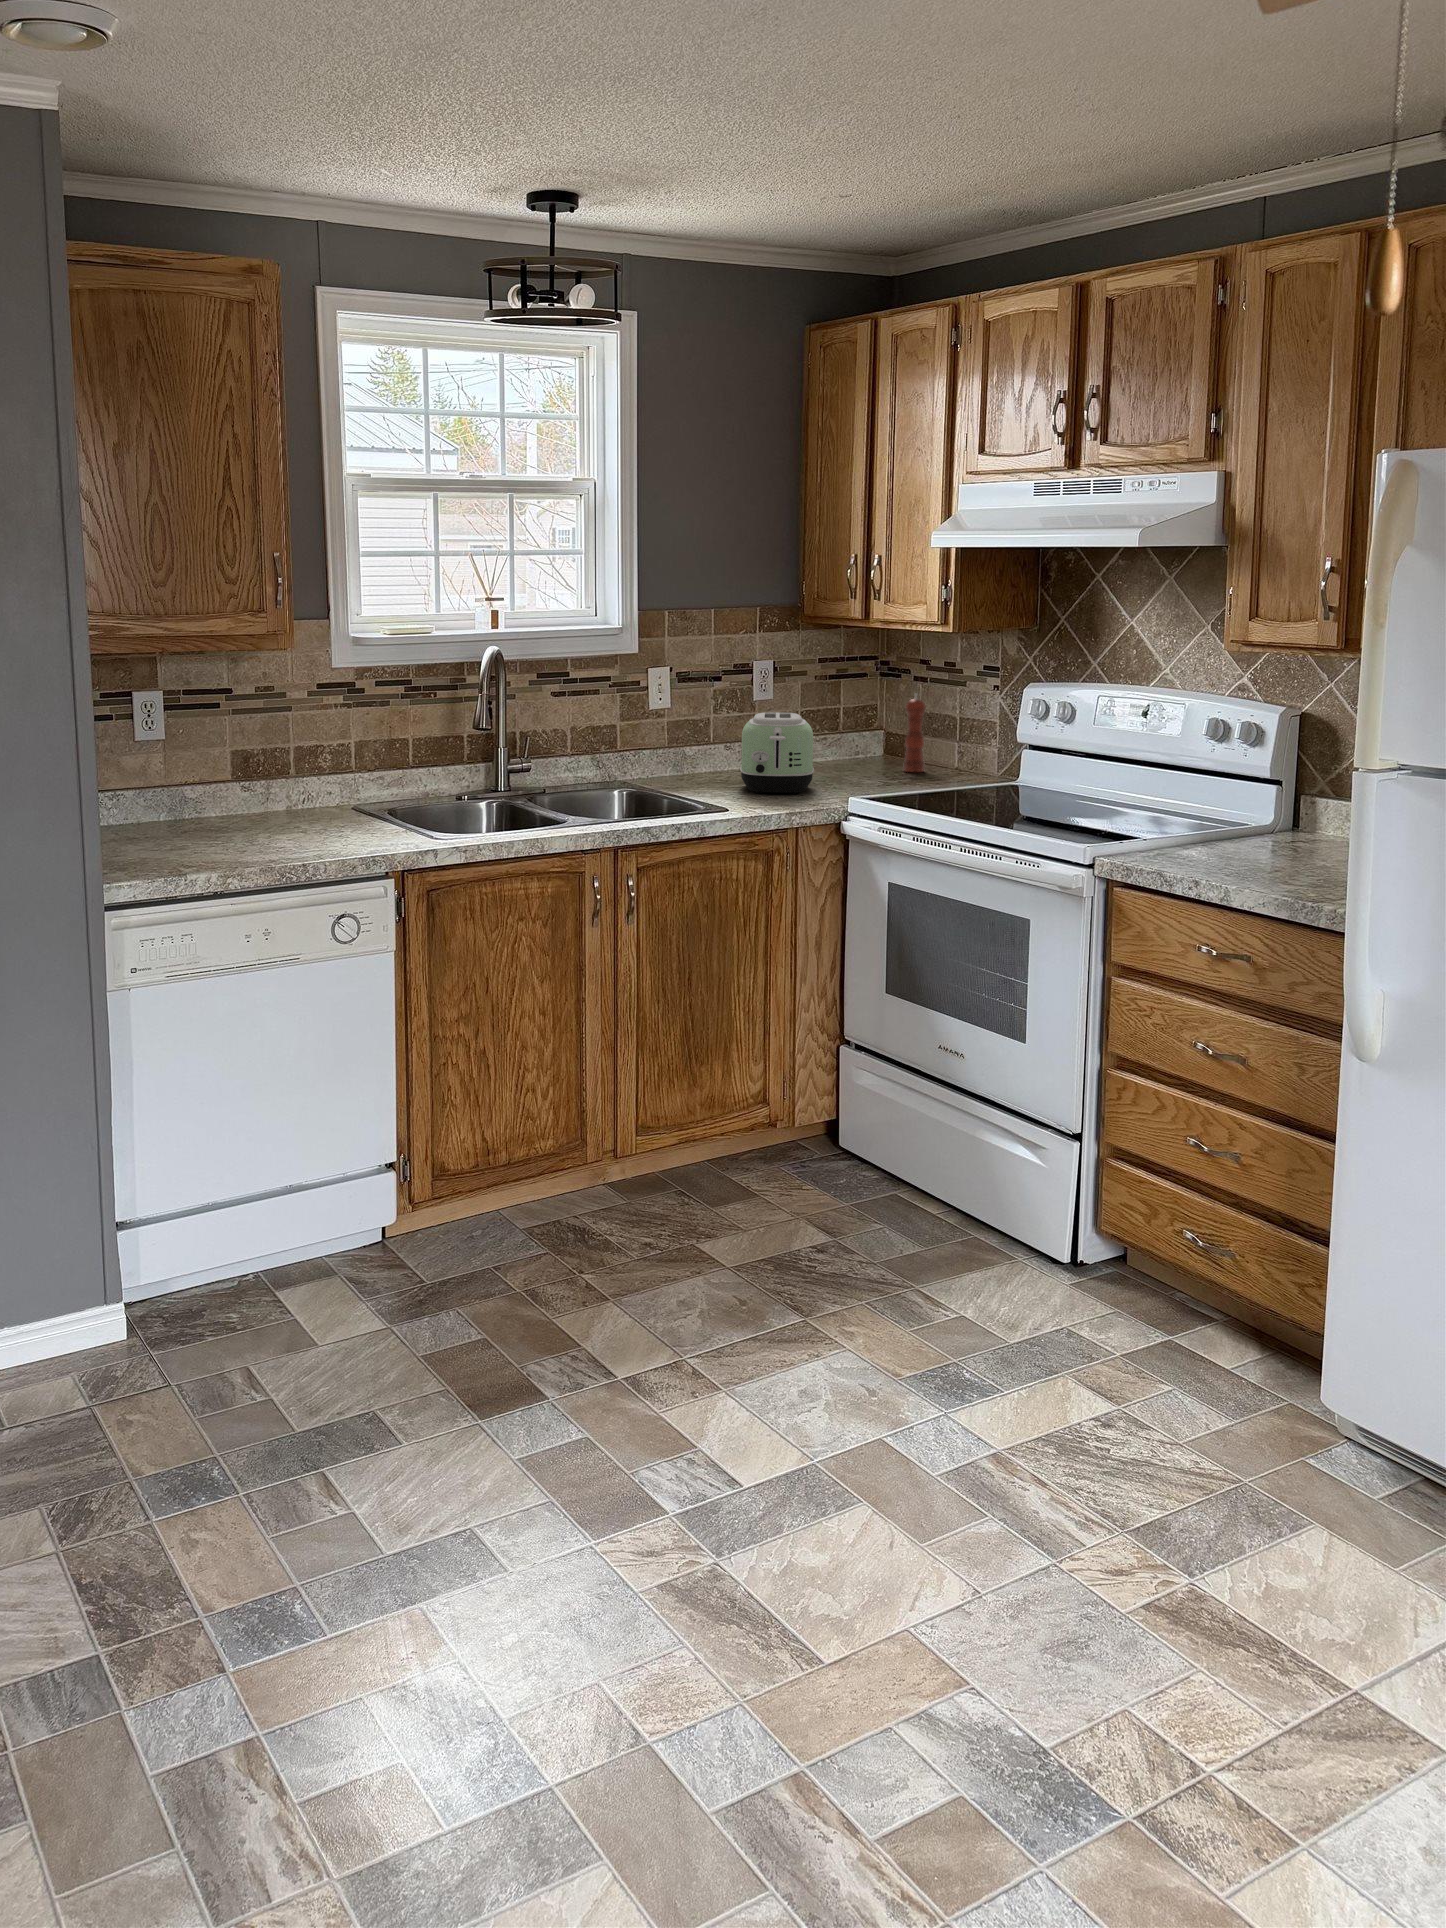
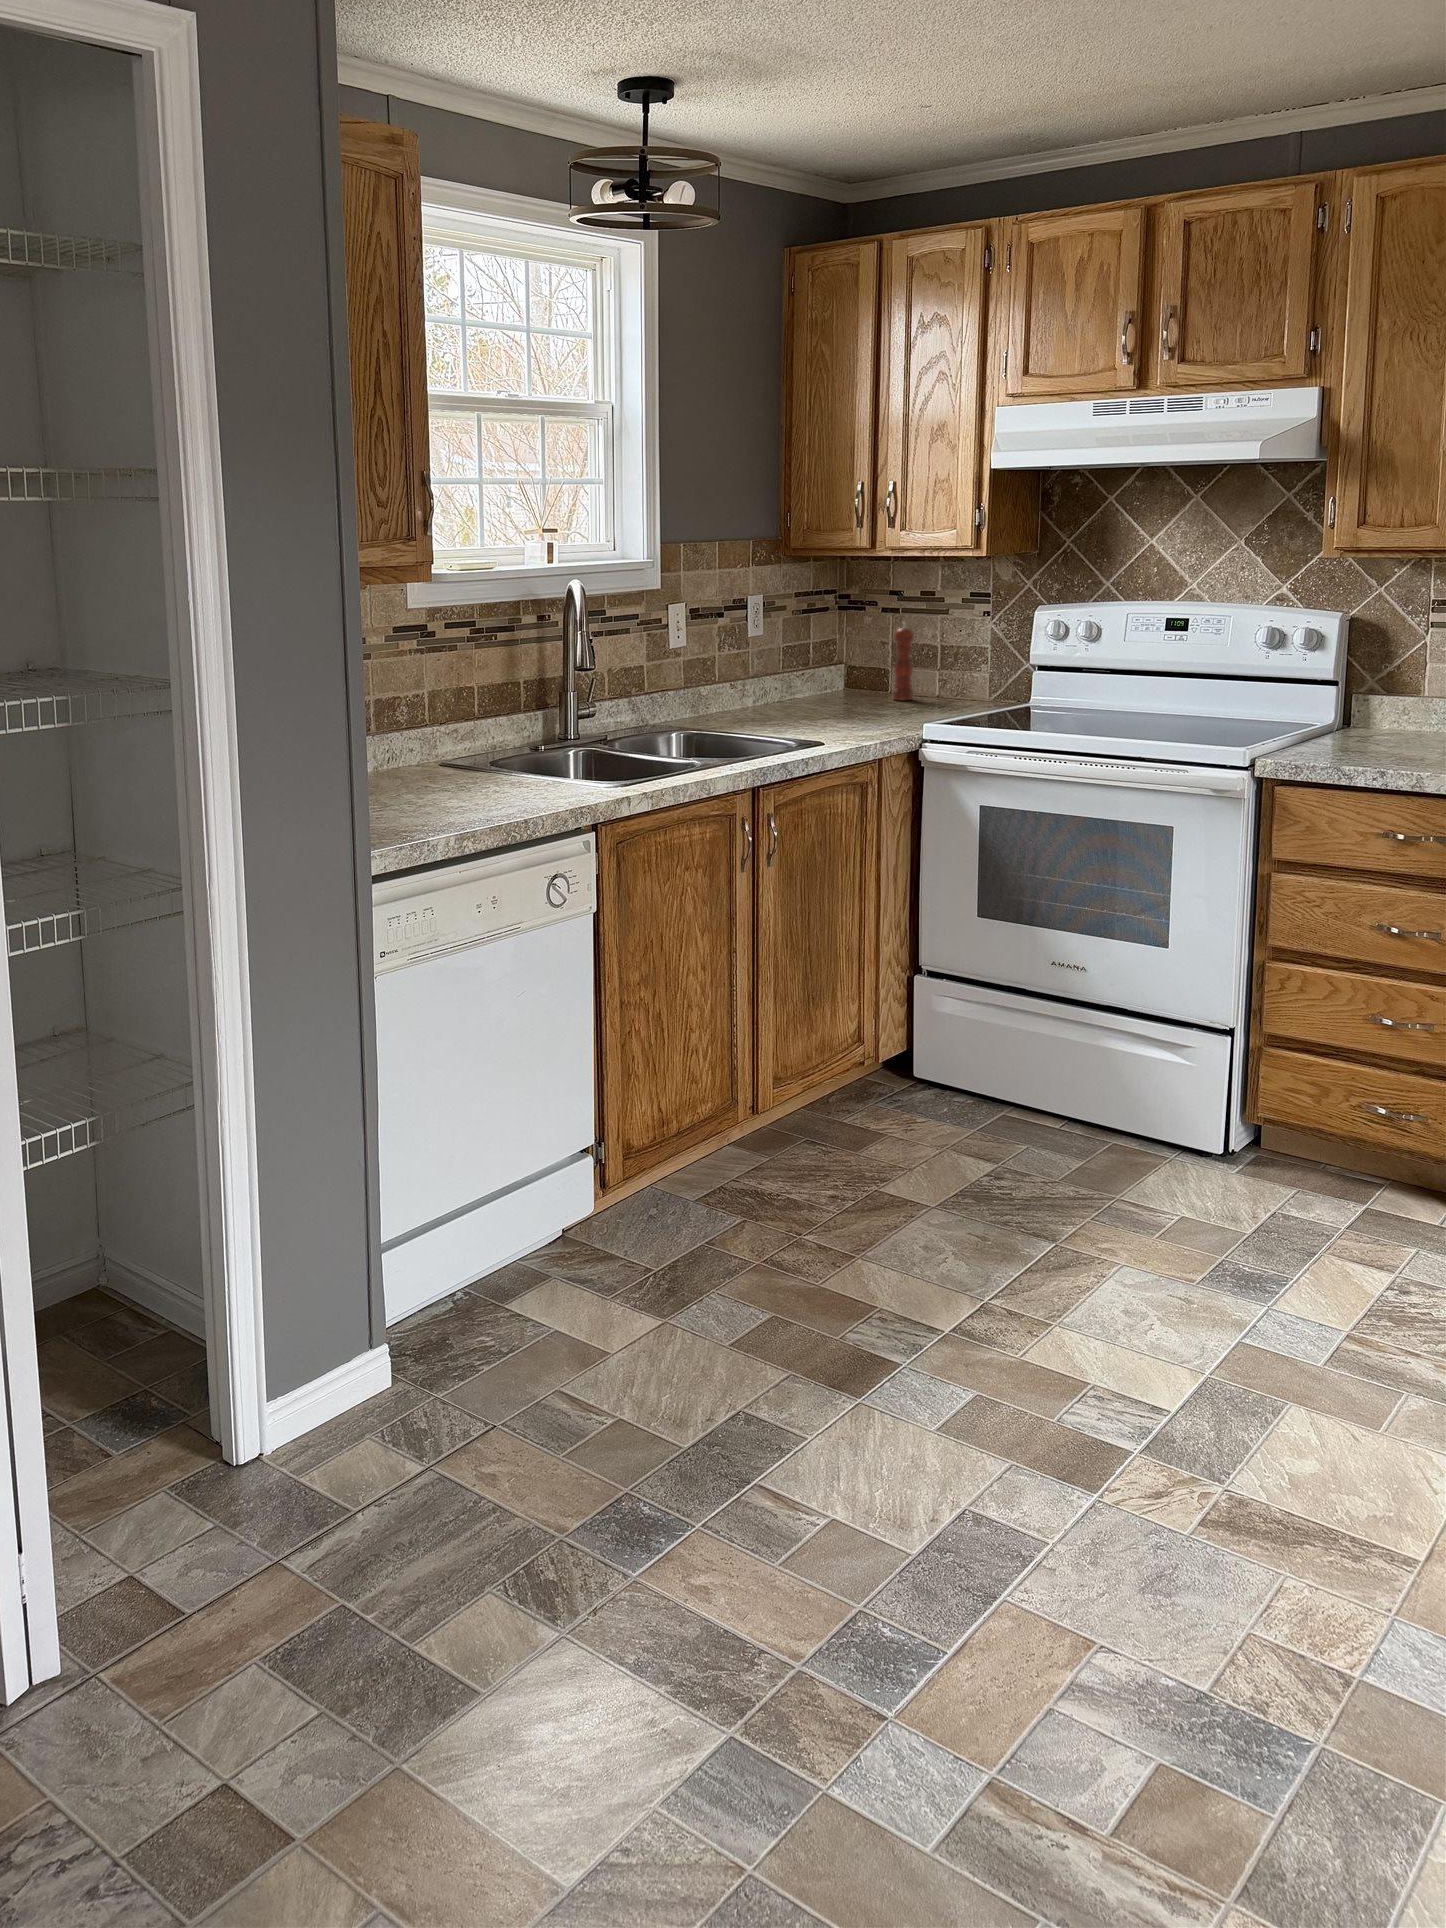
toaster: present [740,712,814,794] -> none [781,644,866,726]

